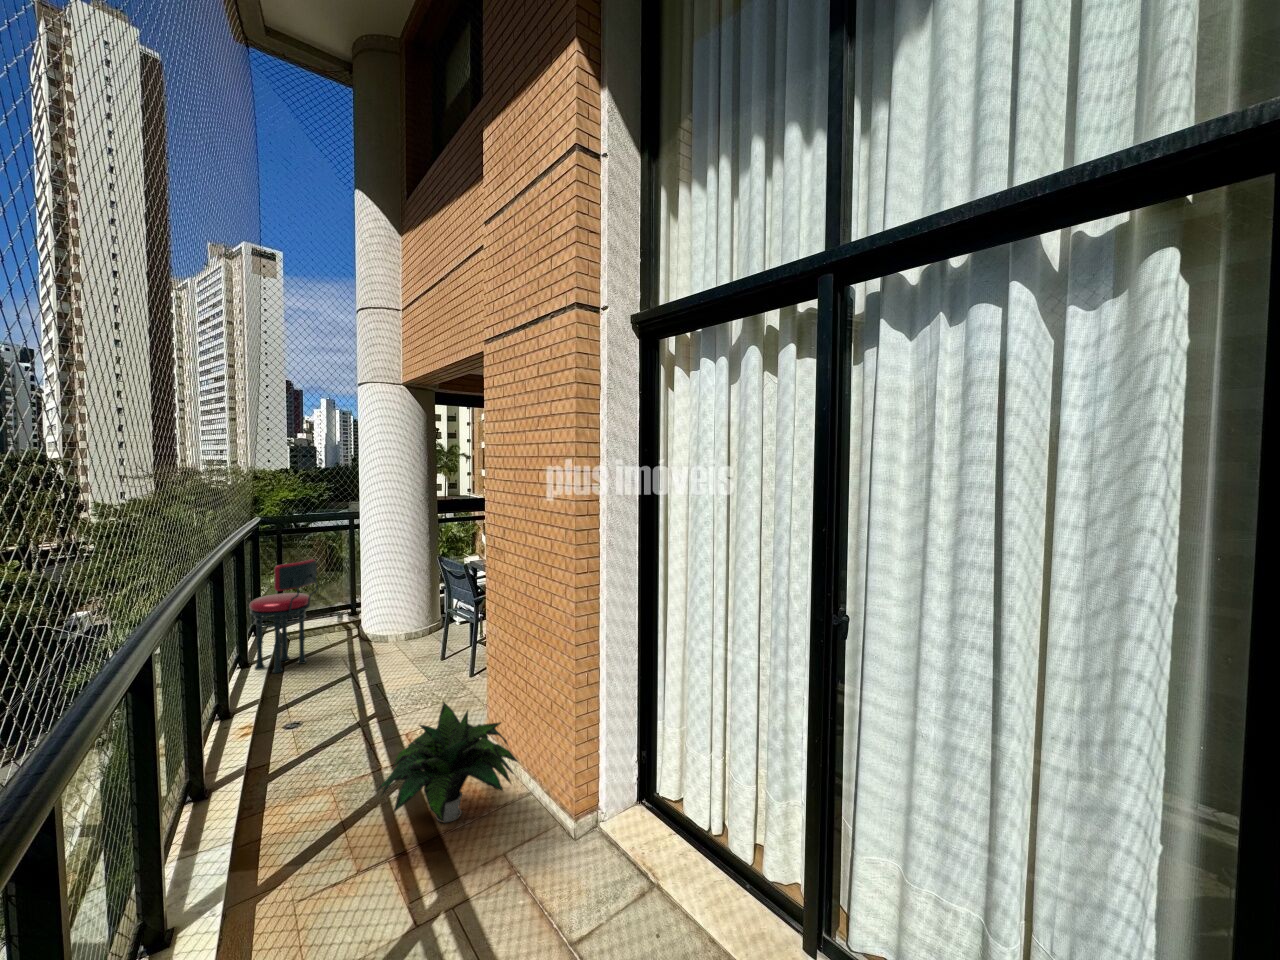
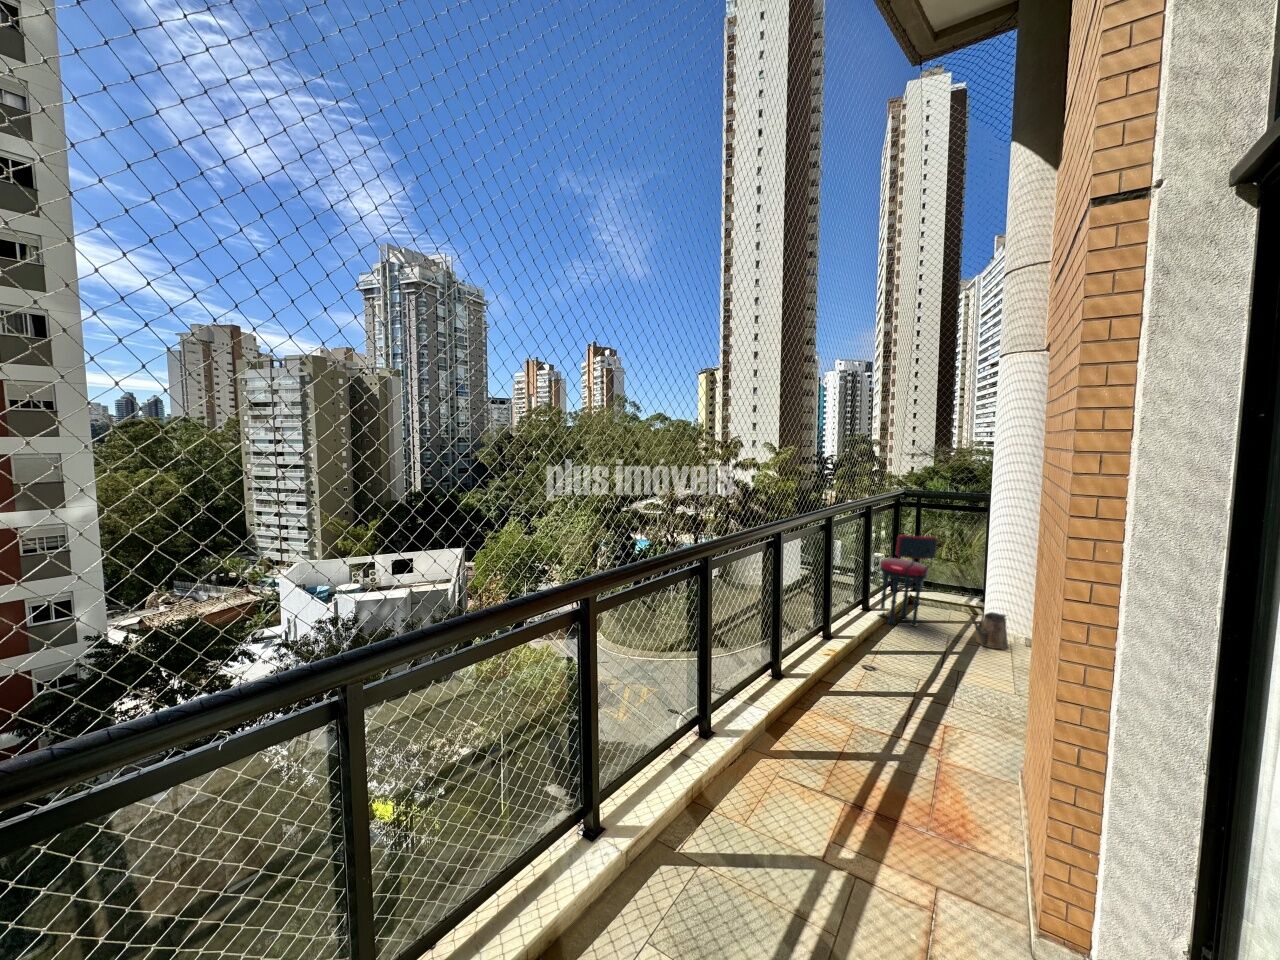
watering can: none [362,617,396,653] -> present [968,612,1008,650]
potted plant: present [377,702,518,822] -> none [847,705,1007,835]

